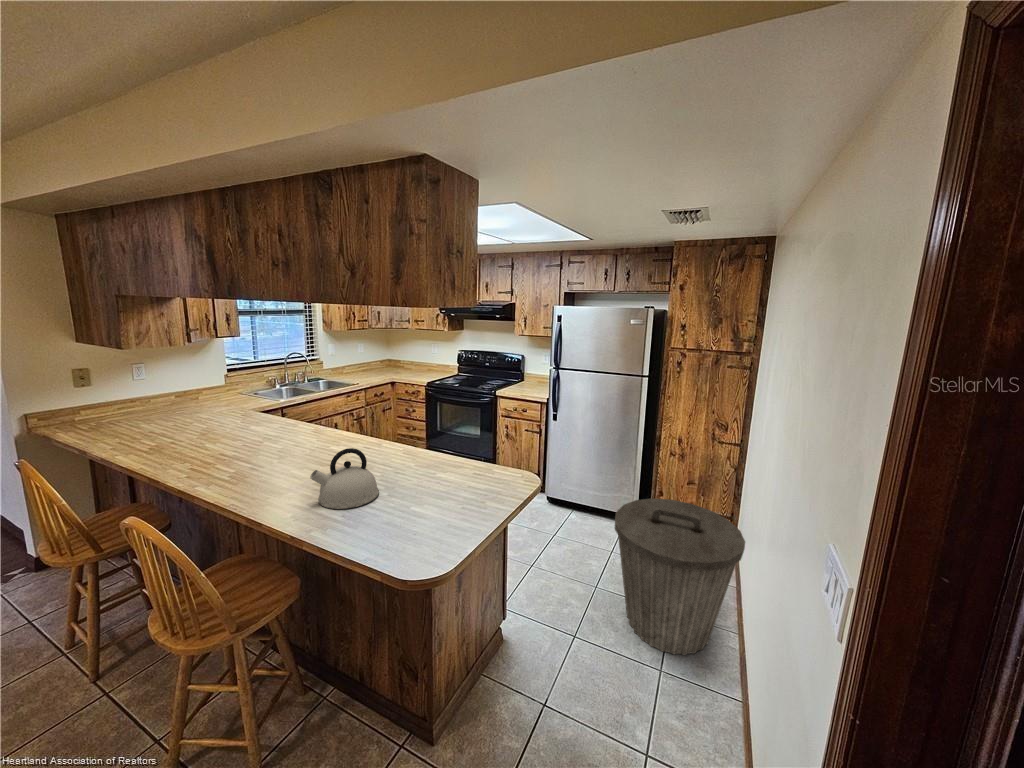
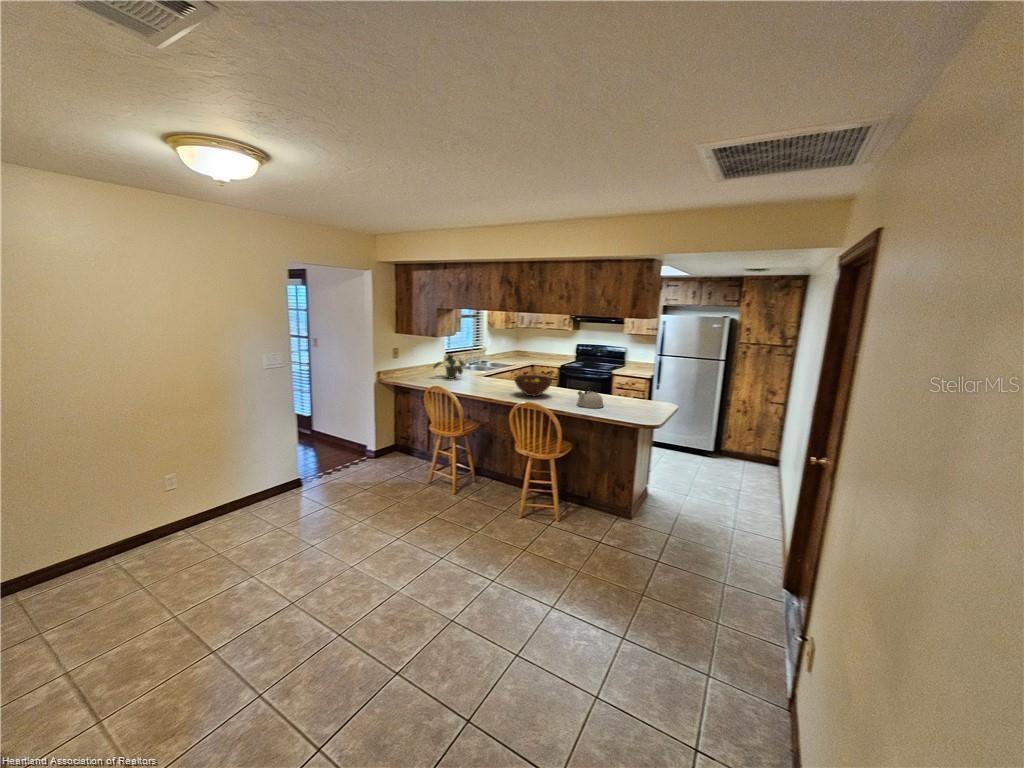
potted plant: none [137,379,211,425] -> present [433,354,464,379]
fruit bowl: none [216,422,305,470] -> present [515,375,552,396]
trash can: present [615,498,745,655] -> none [709,428,786,505]

